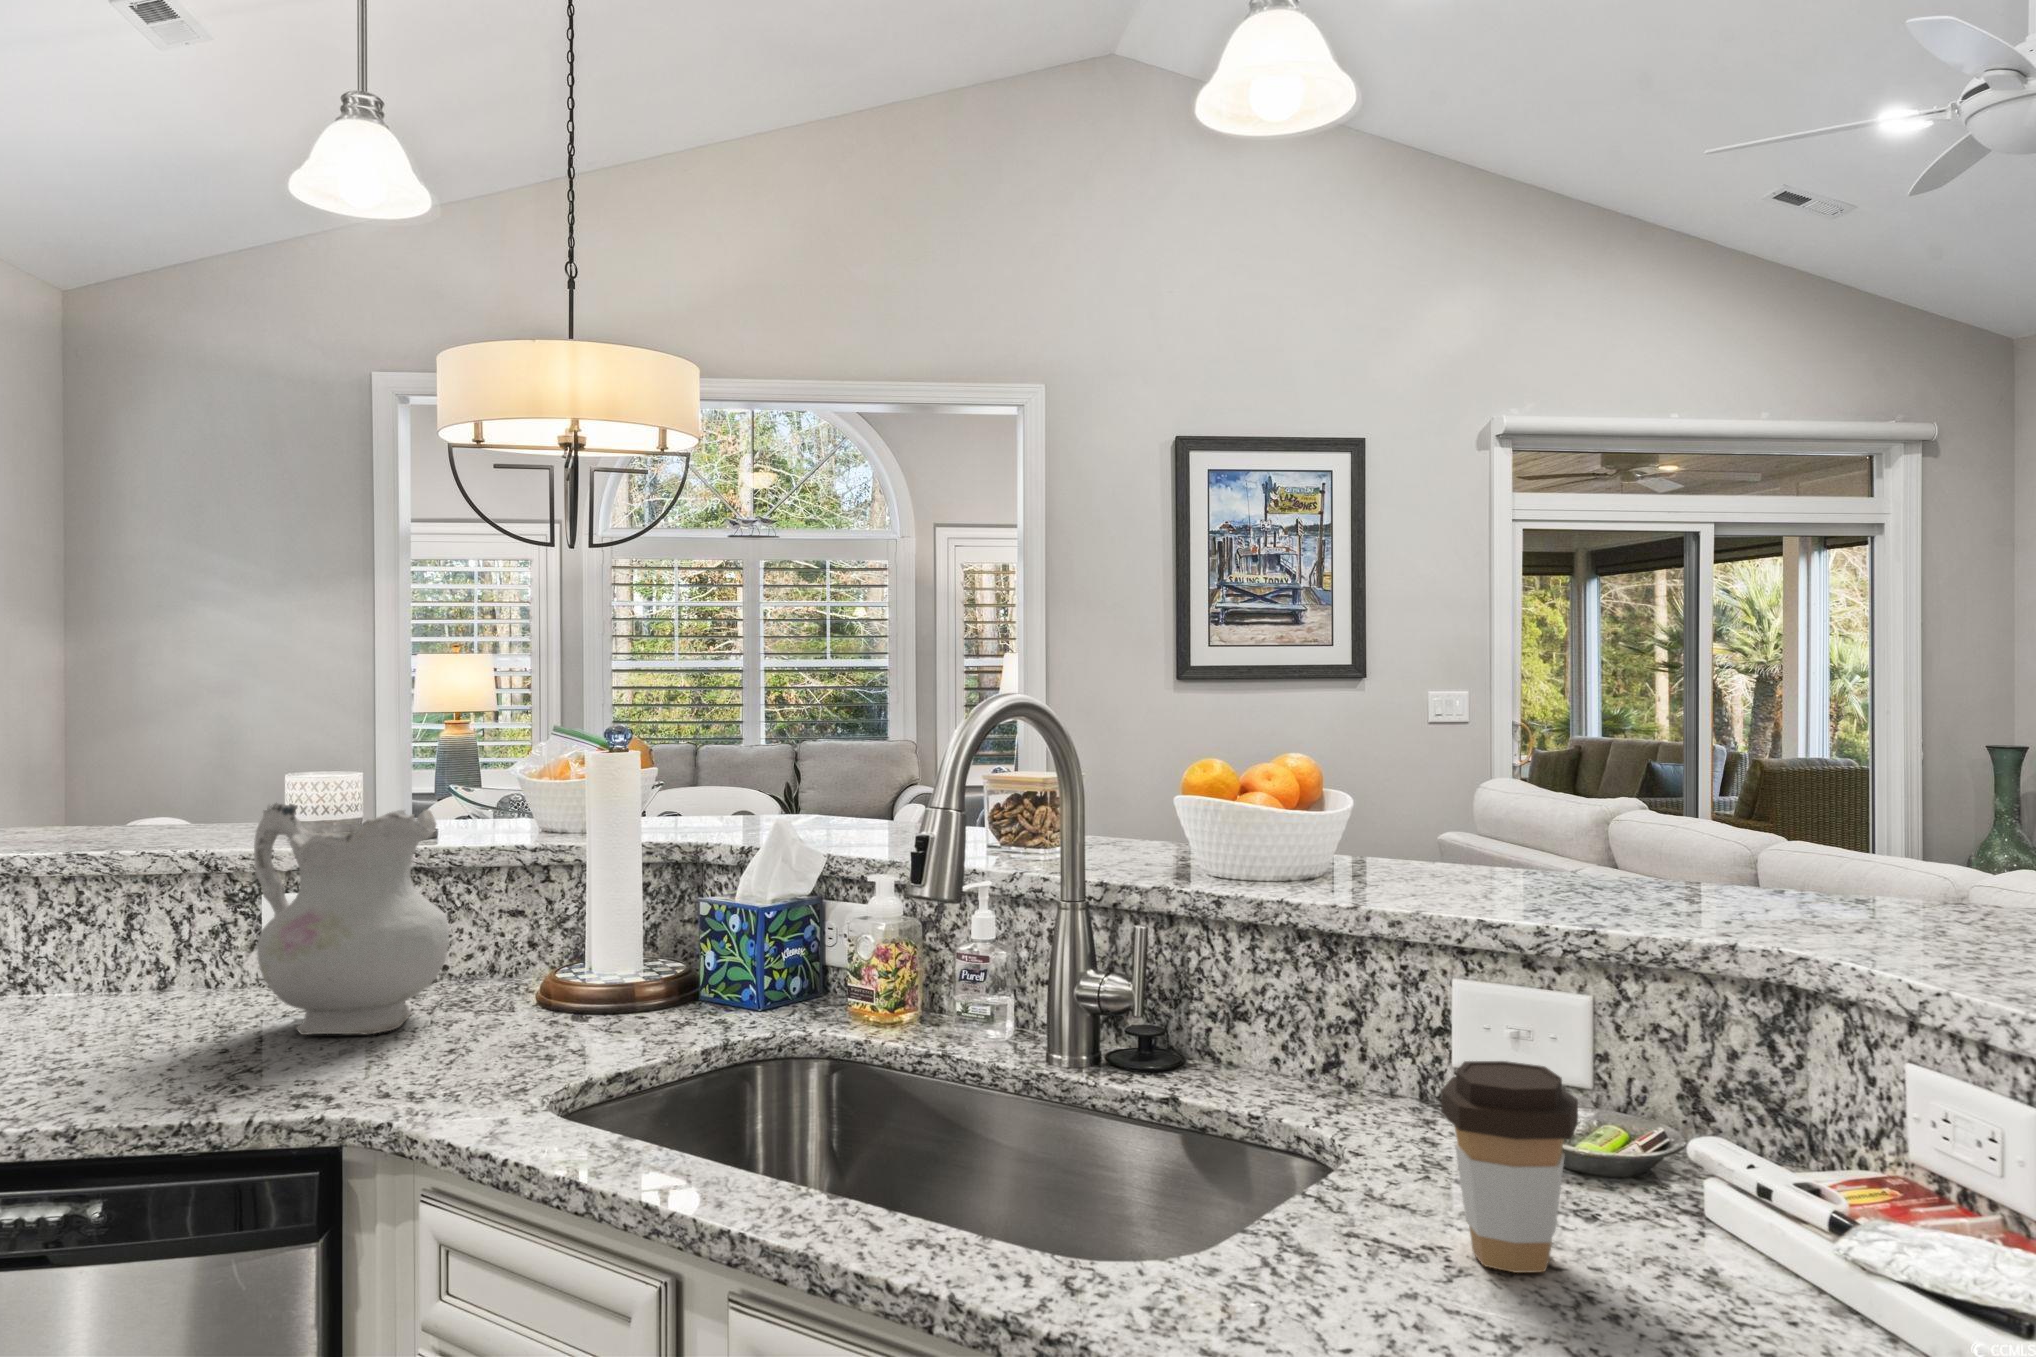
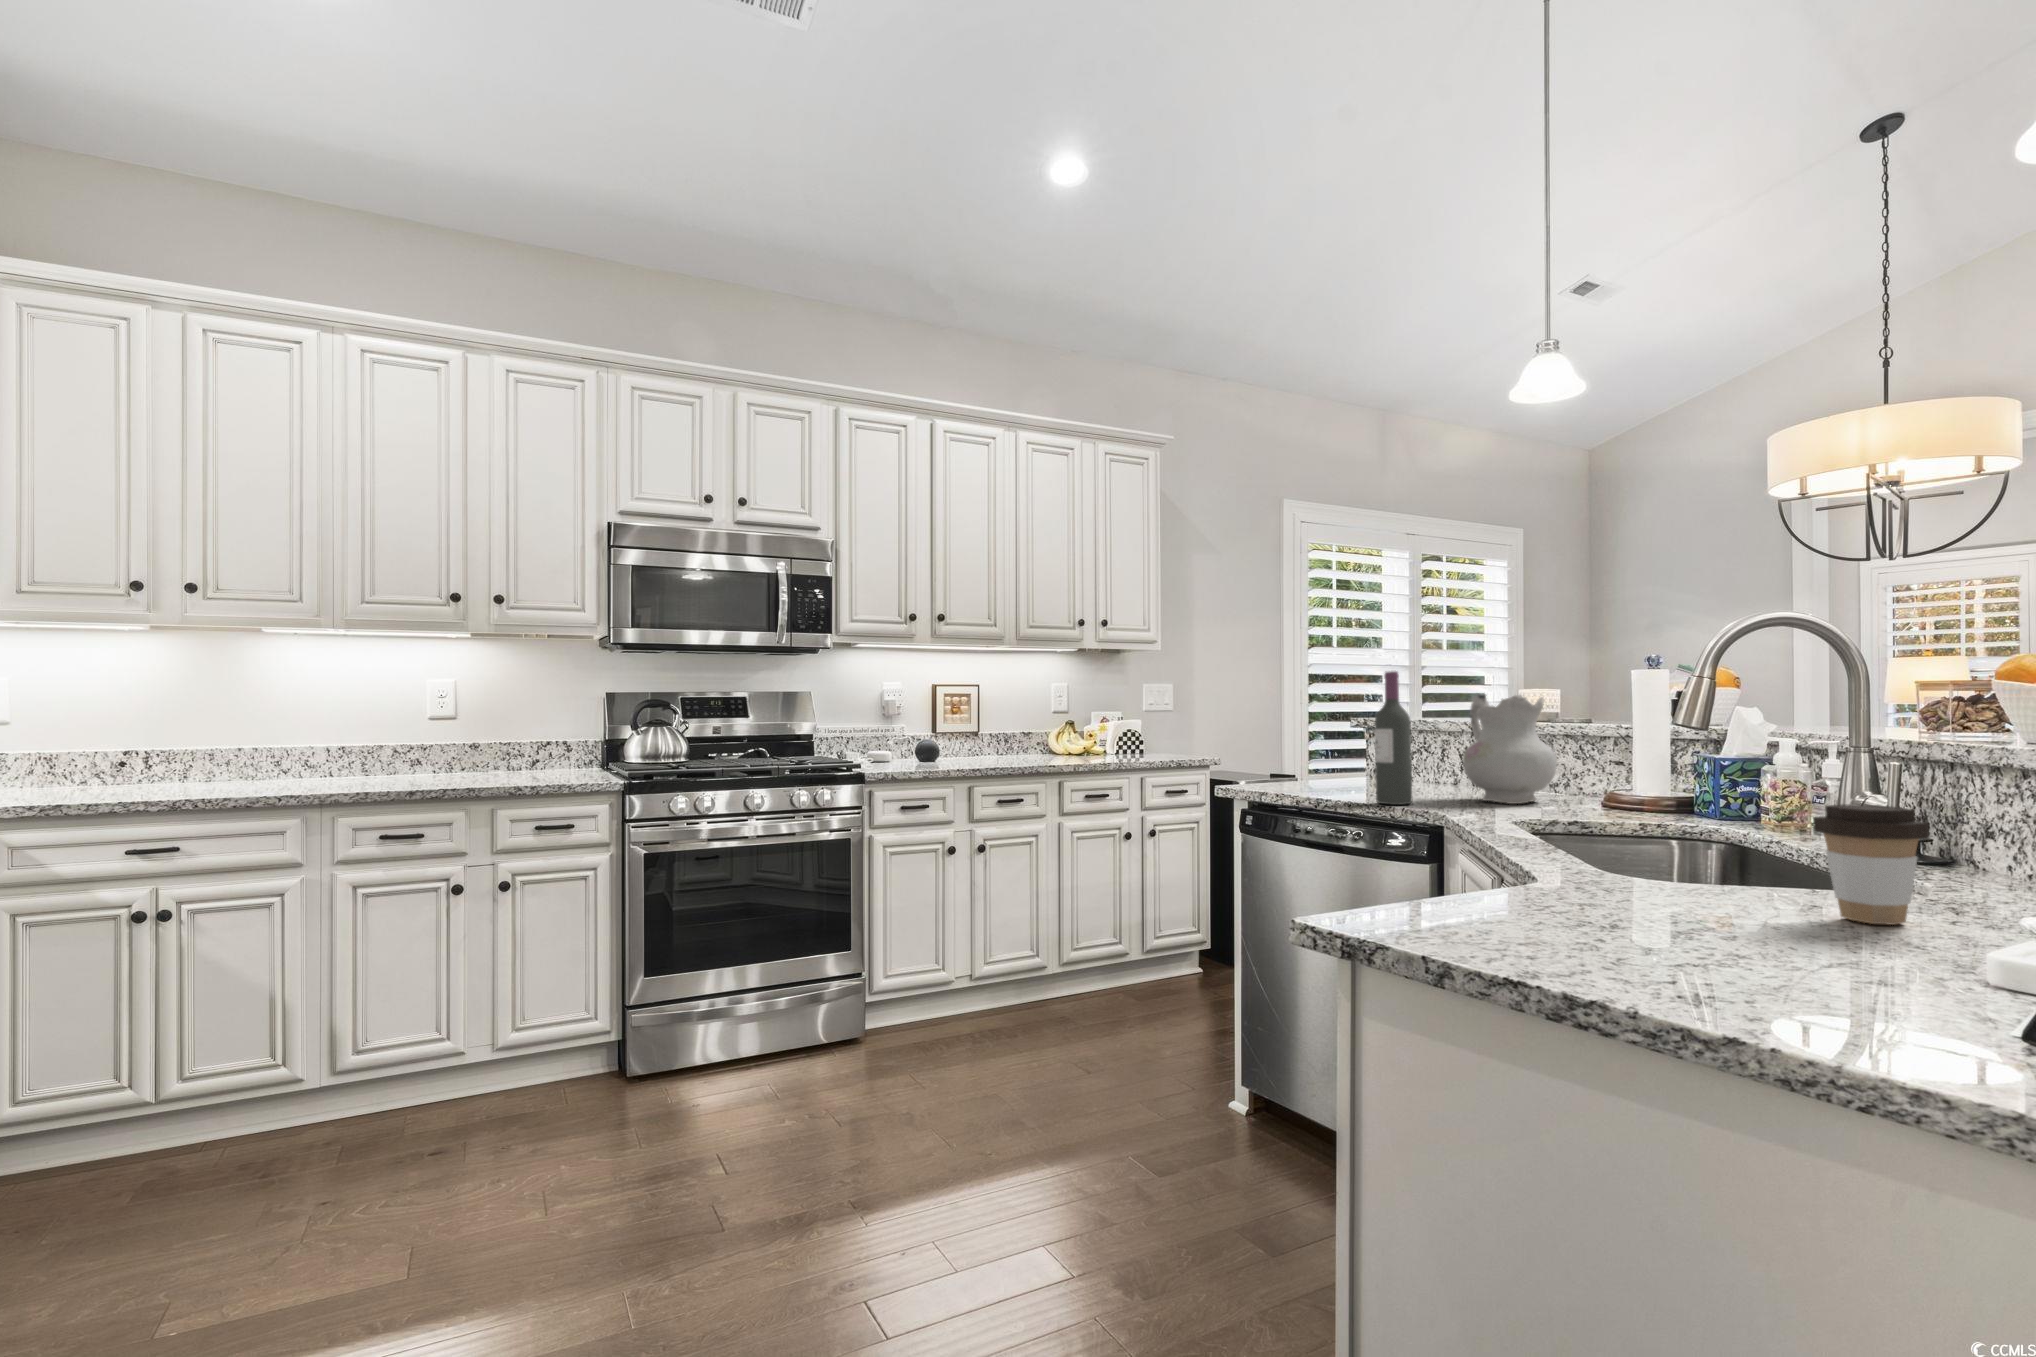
wine bottle: none [76,771,176,1104] -> present [1375,671,1412,805]

